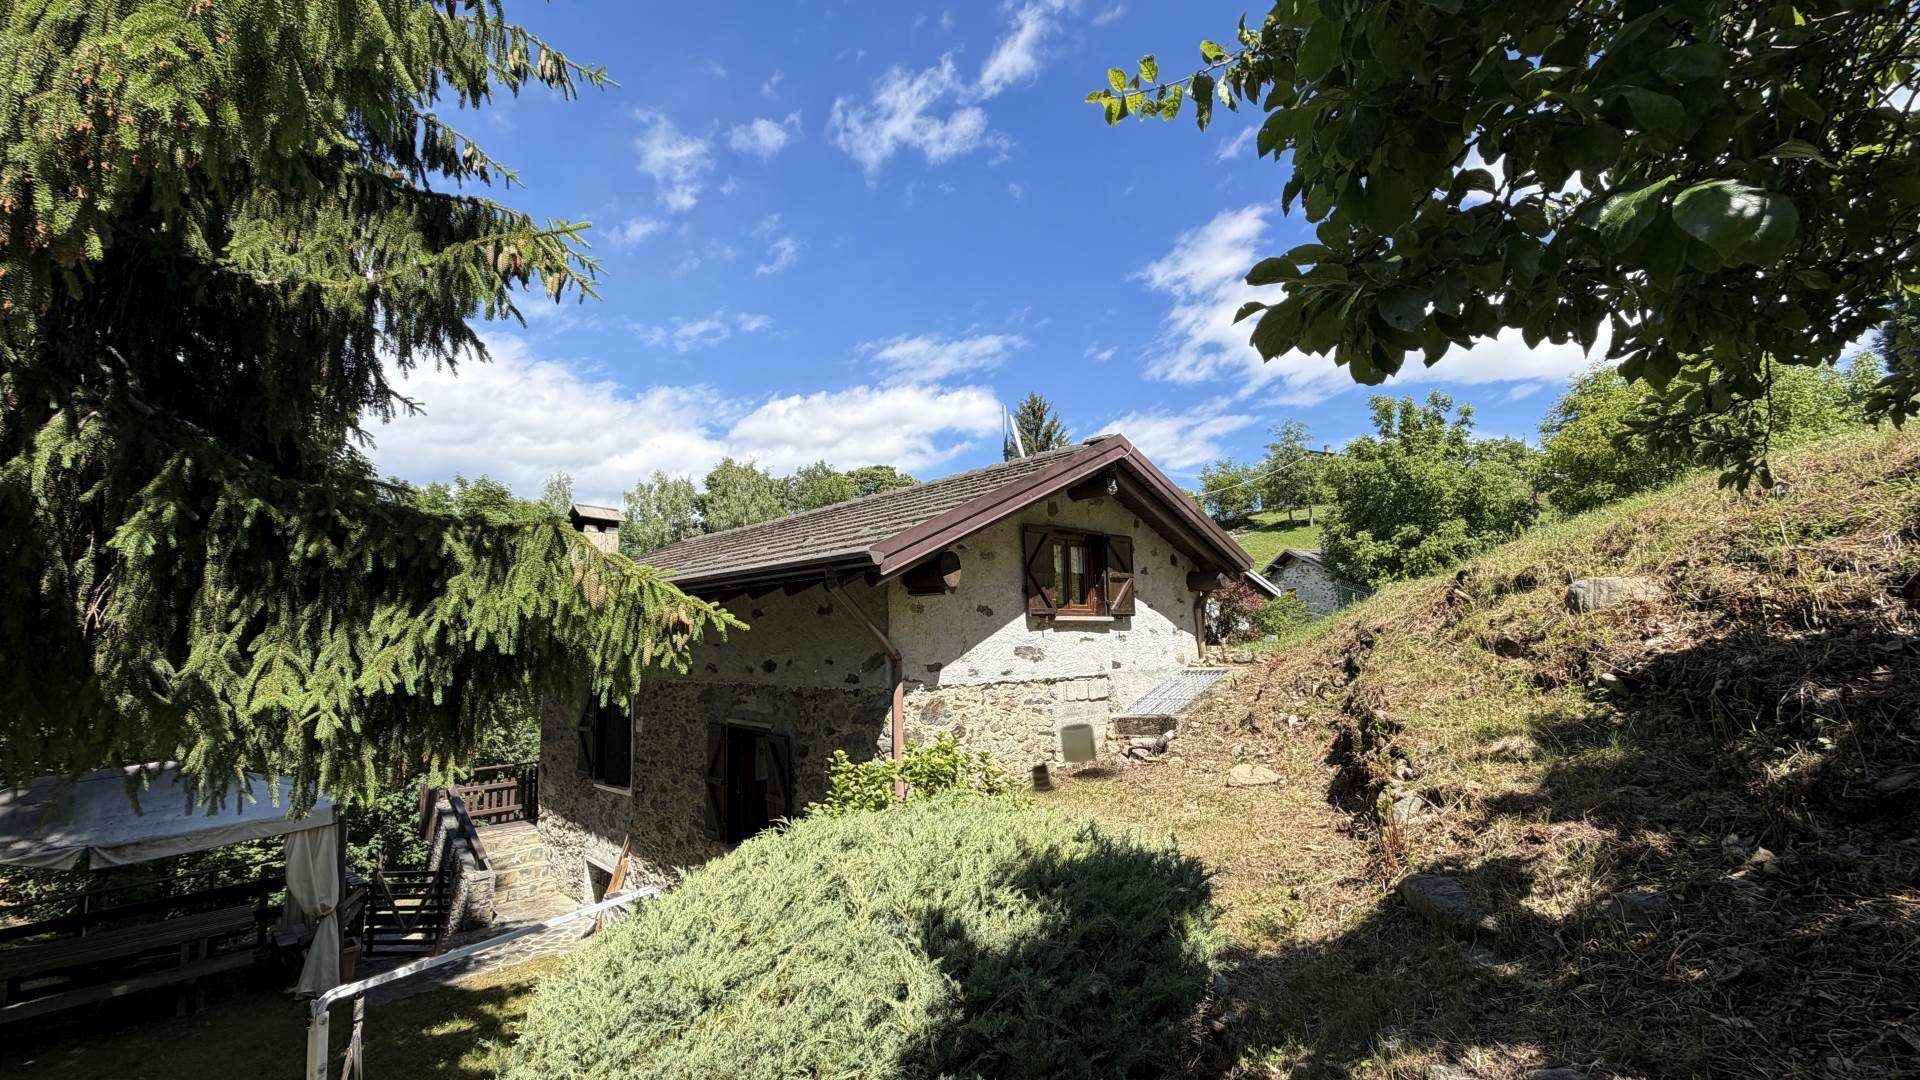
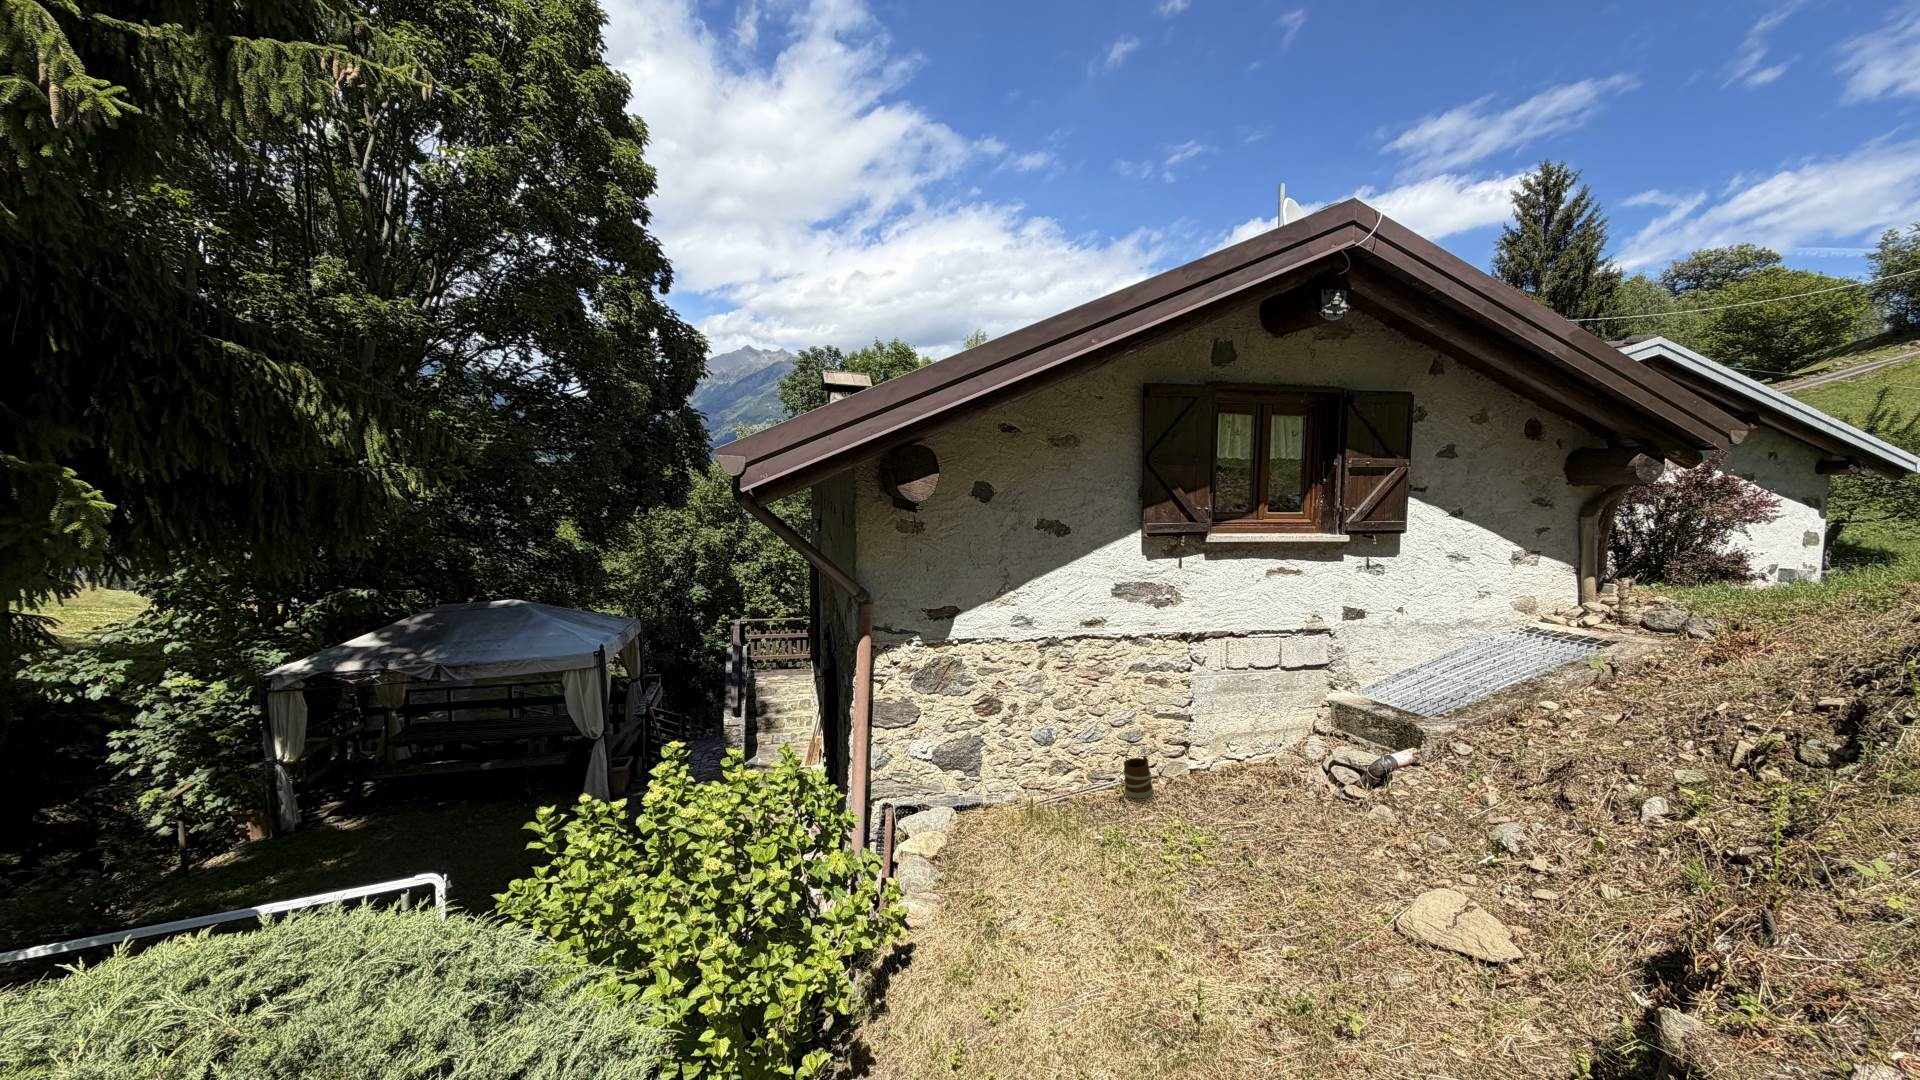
planter: present [1060,723,1097,764] -> none [1187,705,1245,791]

